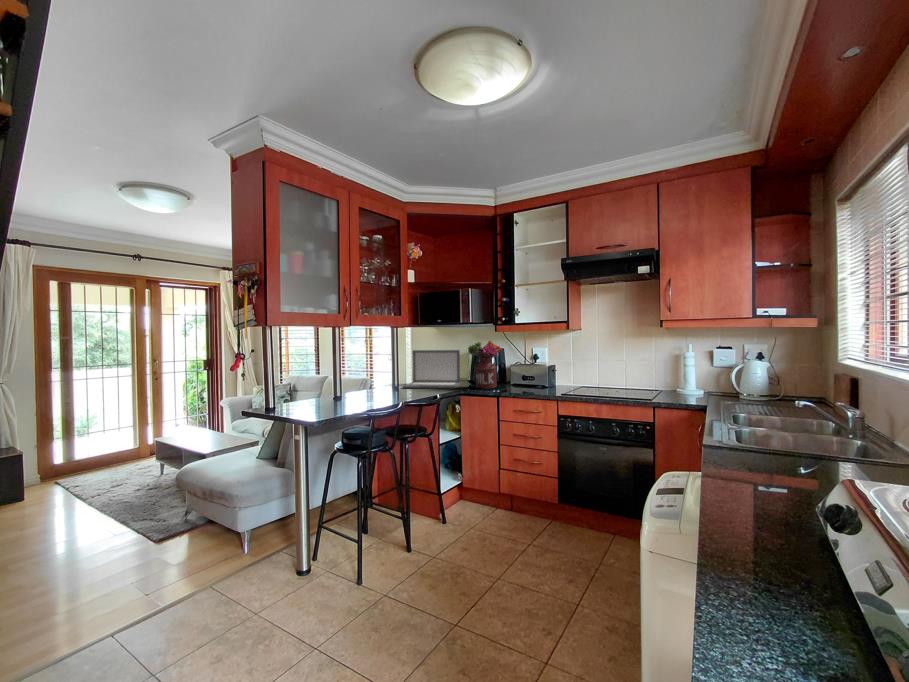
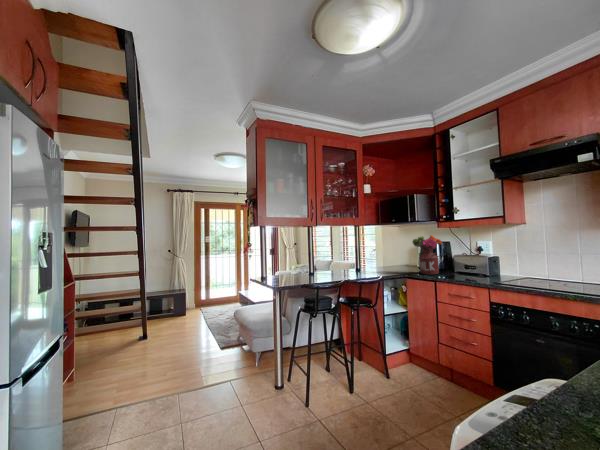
laptop: present [403,350,460,388] -> none [364,243,412,273]

